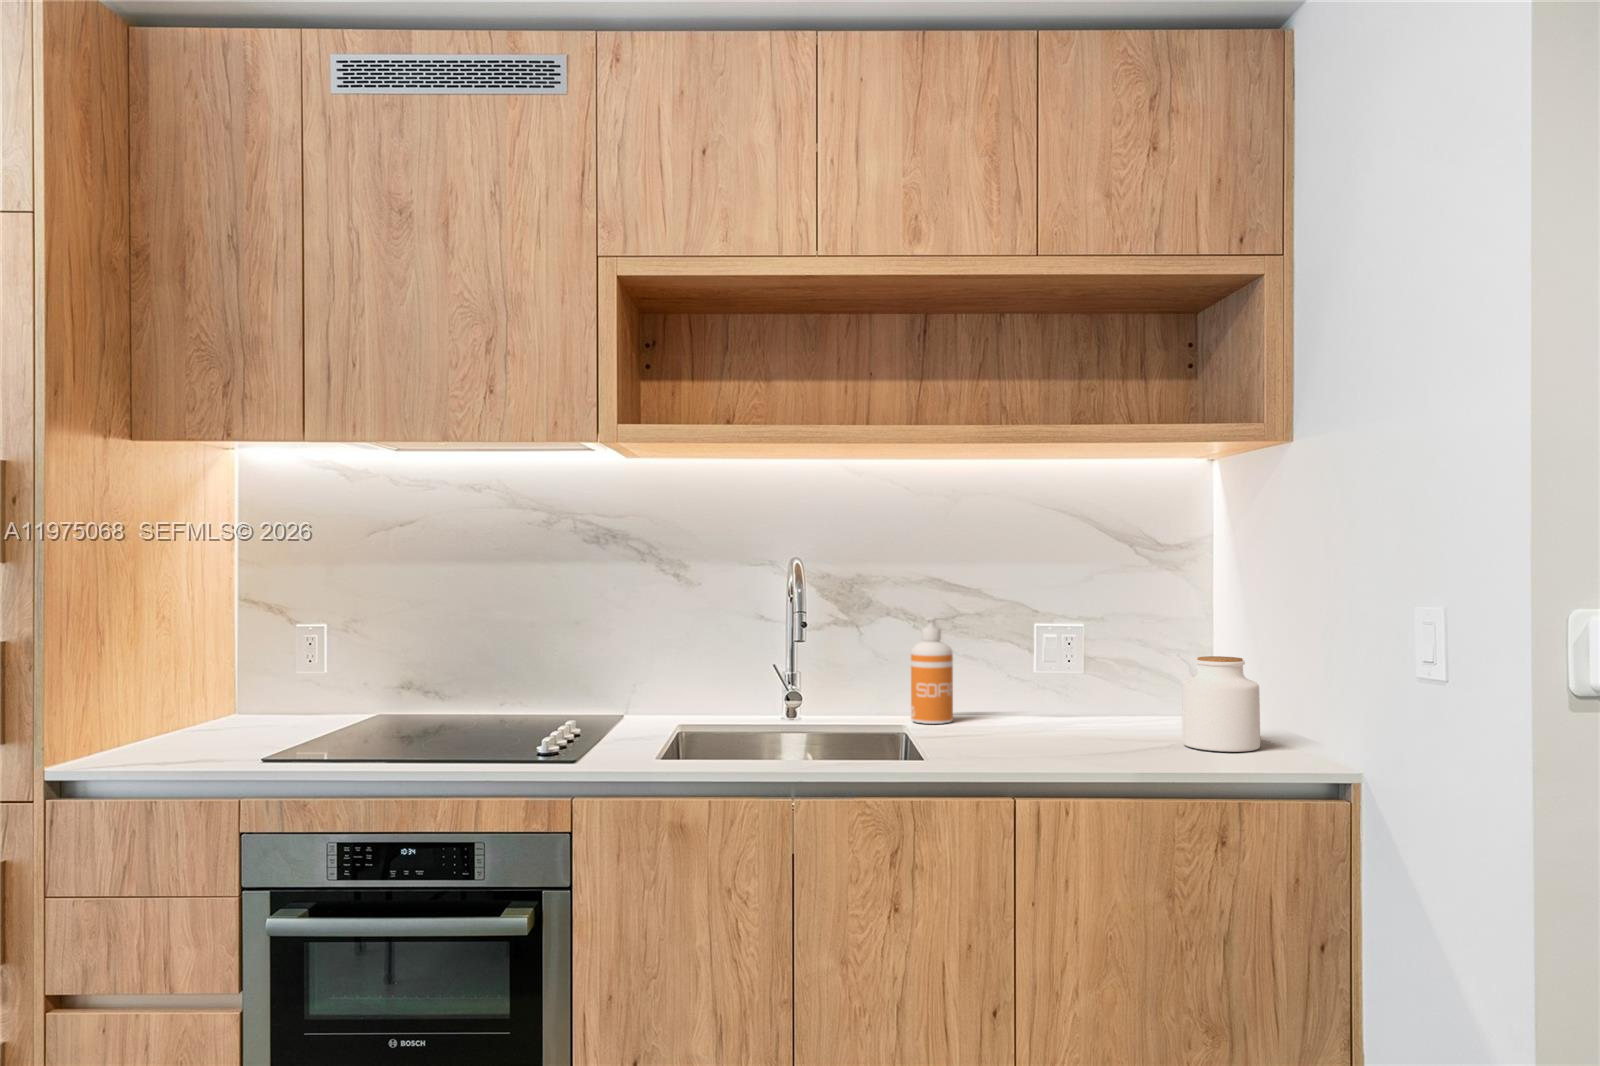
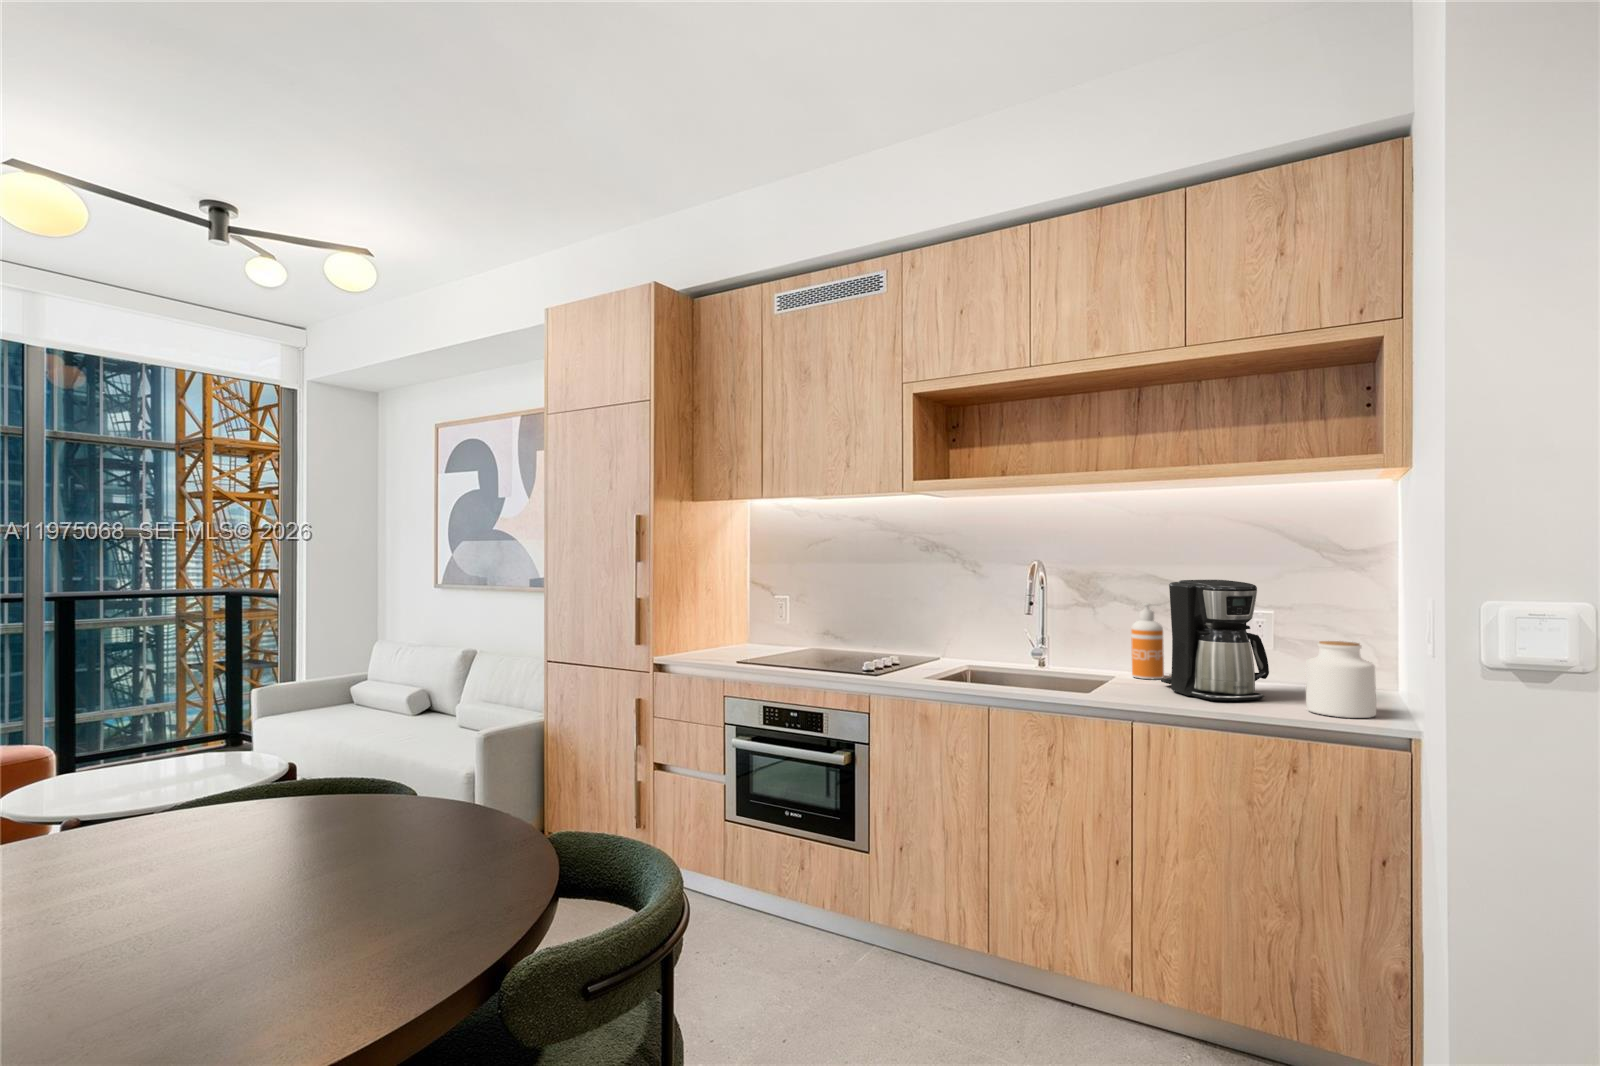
coffee maker: none [973,582,1118,747] -> present [1161,580,1269,701]

